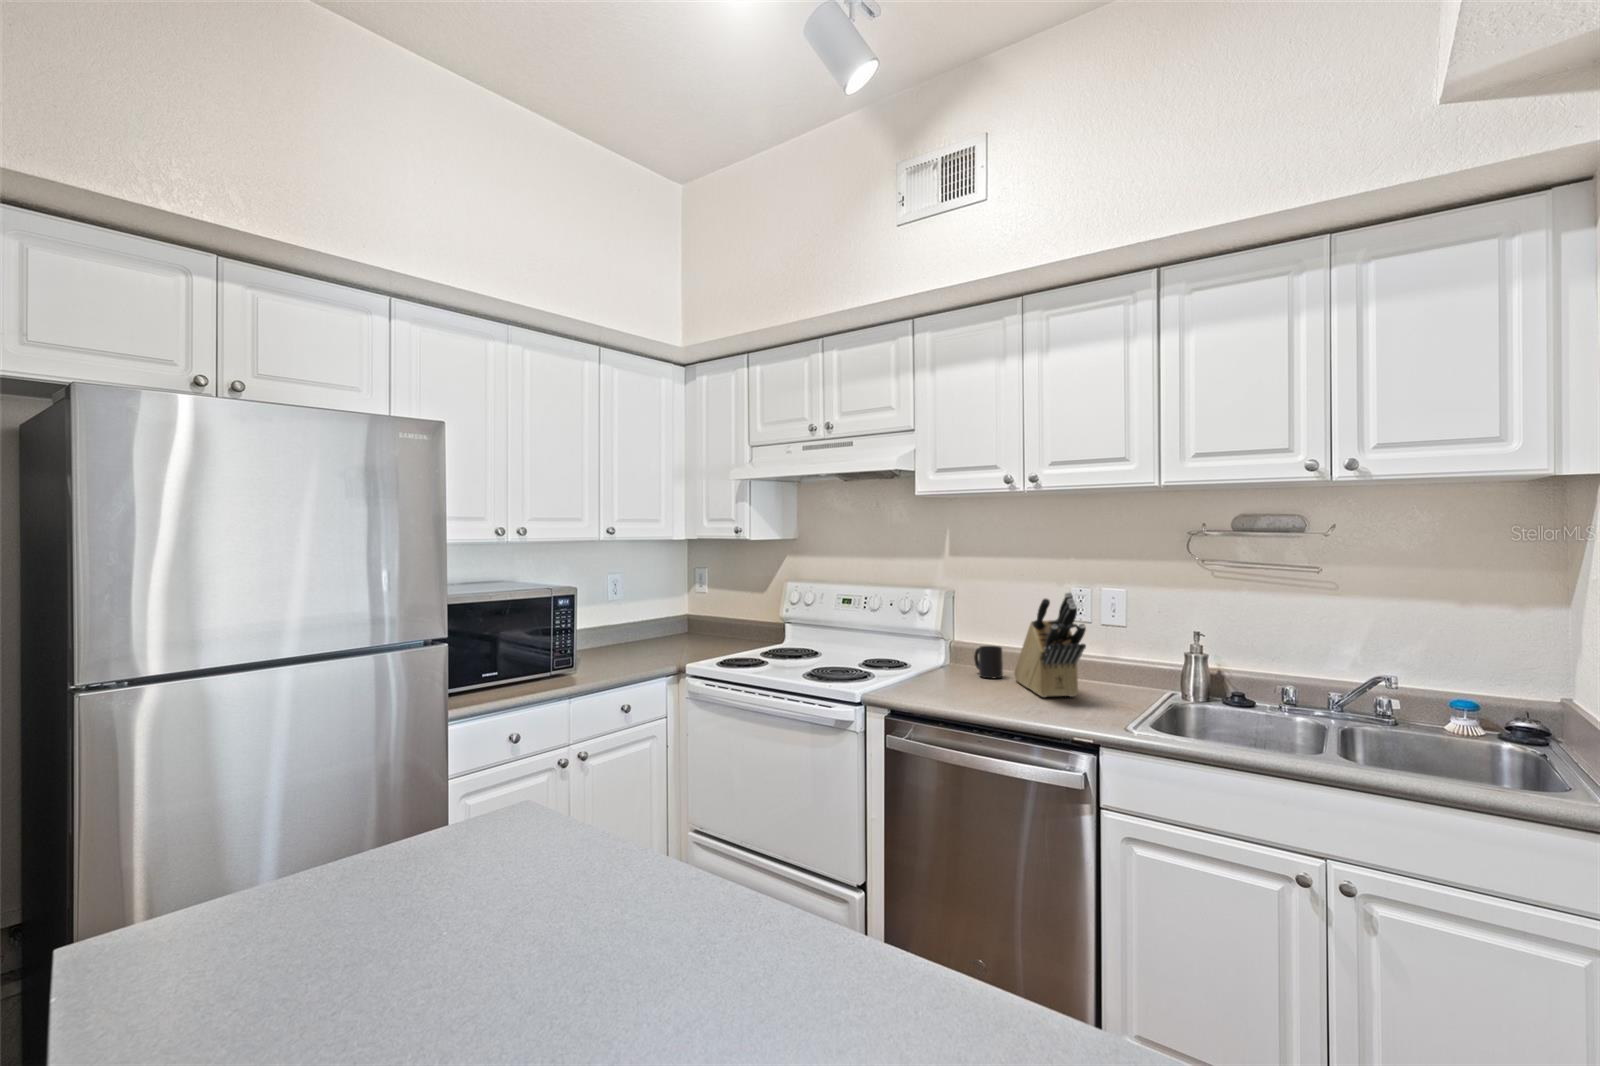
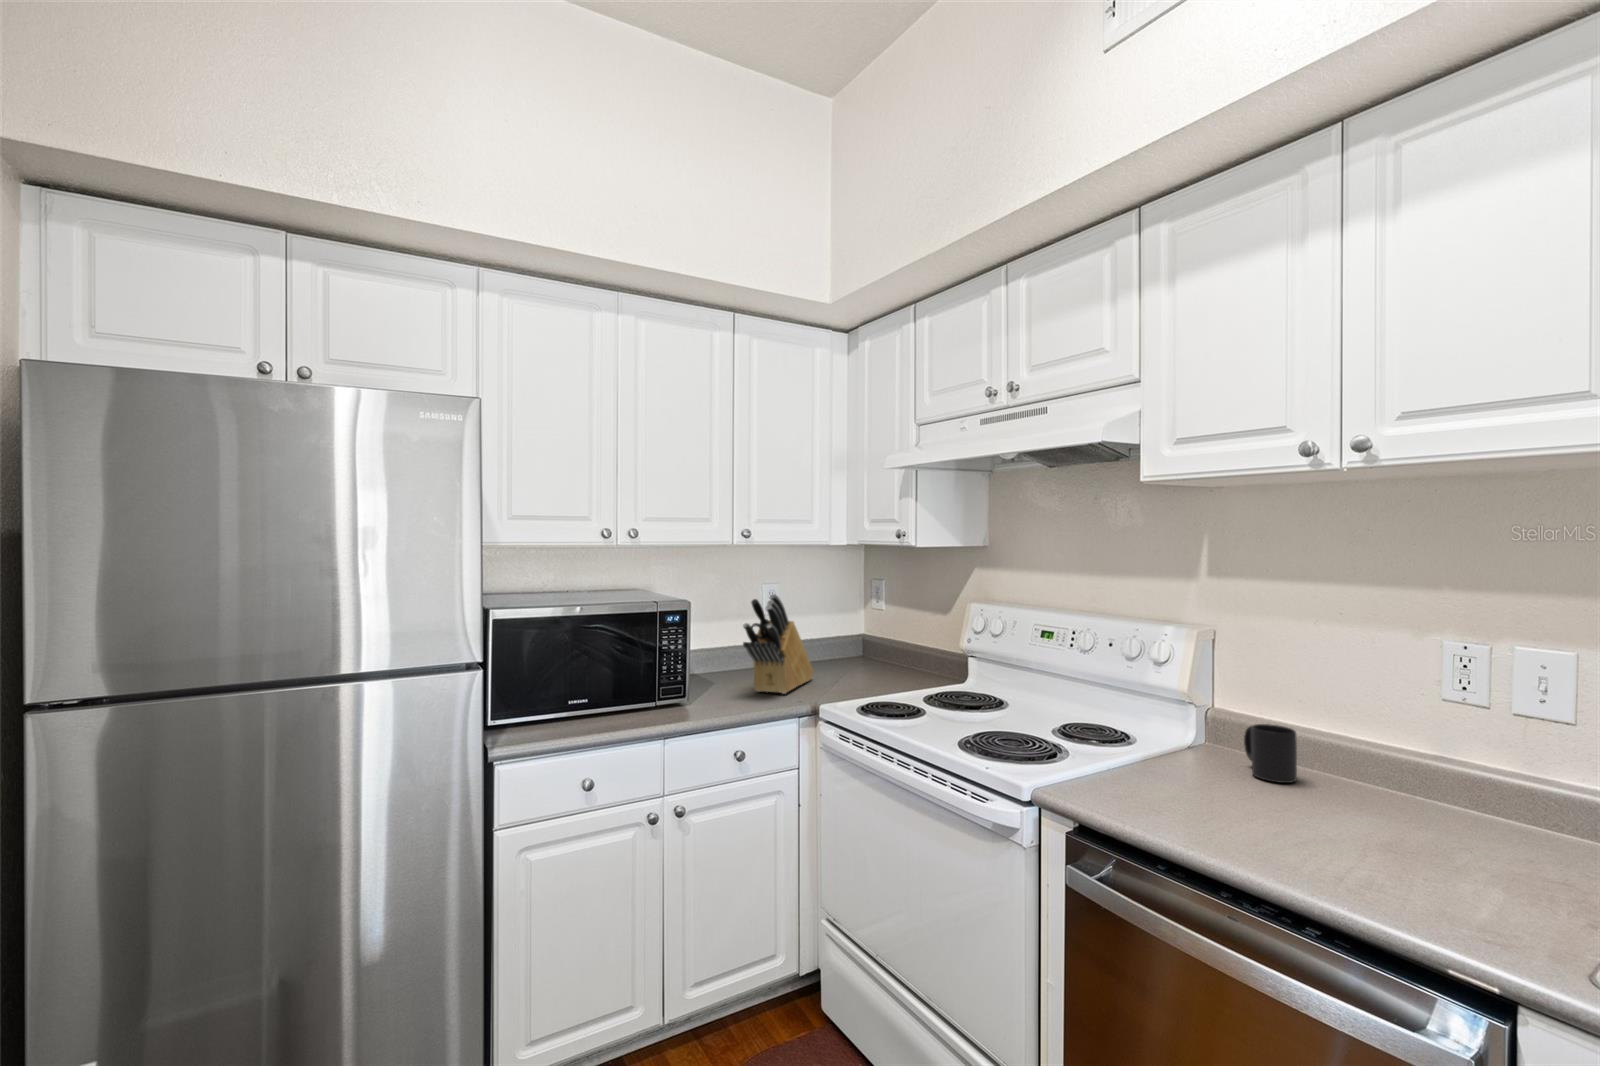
knife block: present [1014,592,1086,697] -> present [743,594,813,694]

